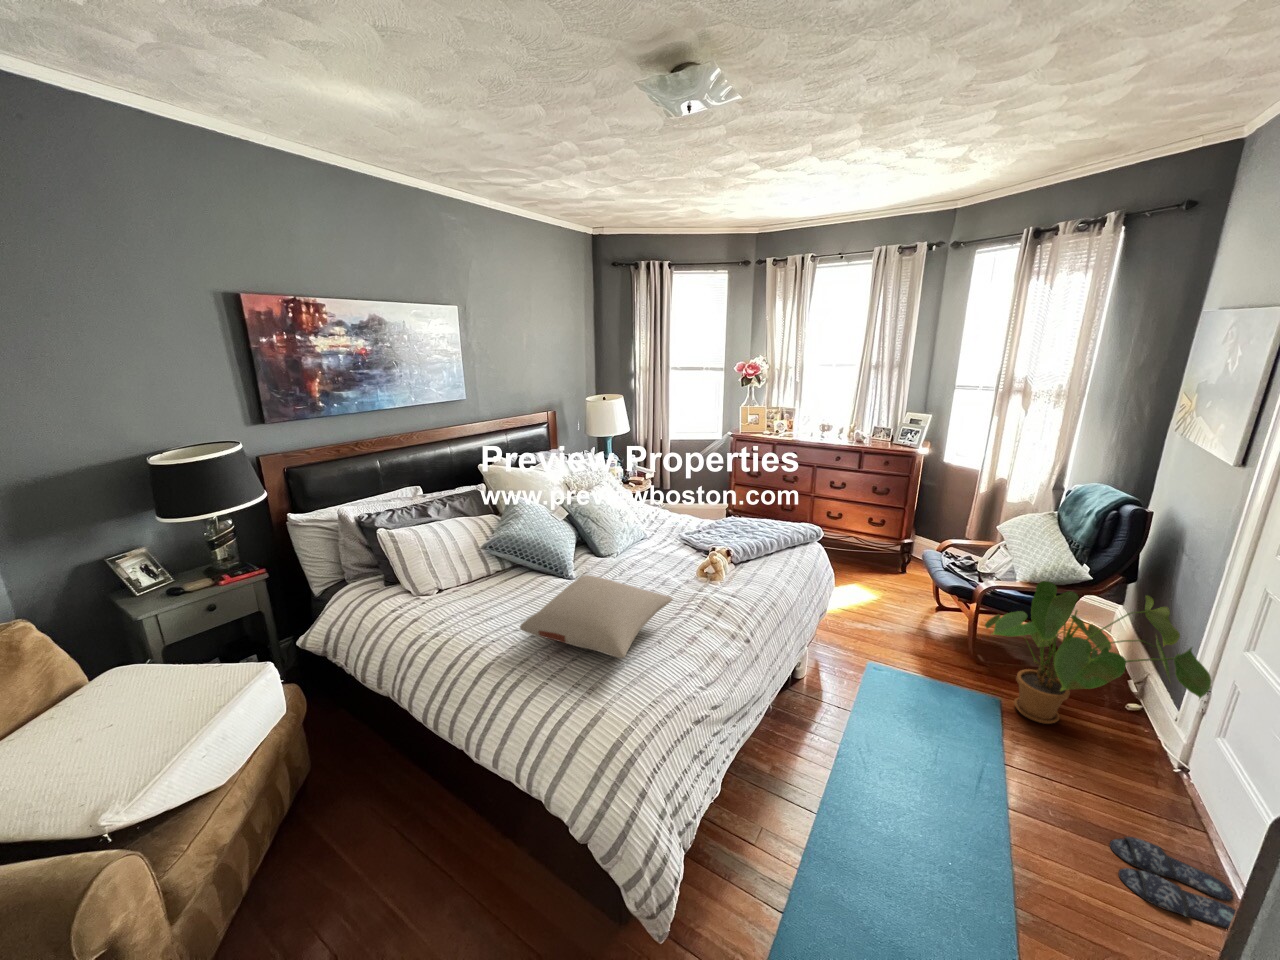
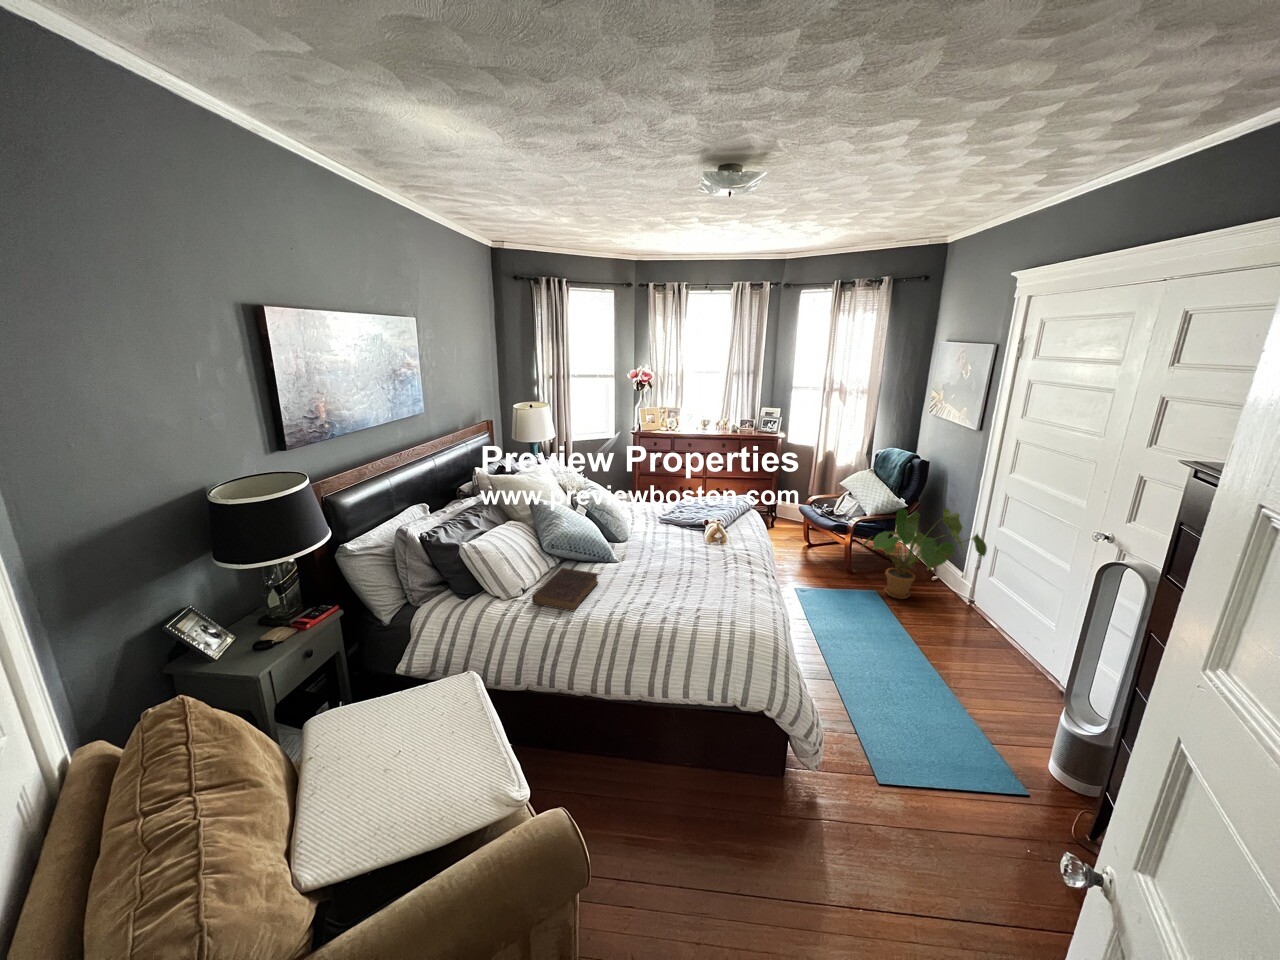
book: none [429,574,517,625] -> present [532,568,598,611]
pillow: present [520,575,673,658] -> none [649,550,747,599]
slippers: present [1110,837,1235,928] -> none [965,640,1030,667]

